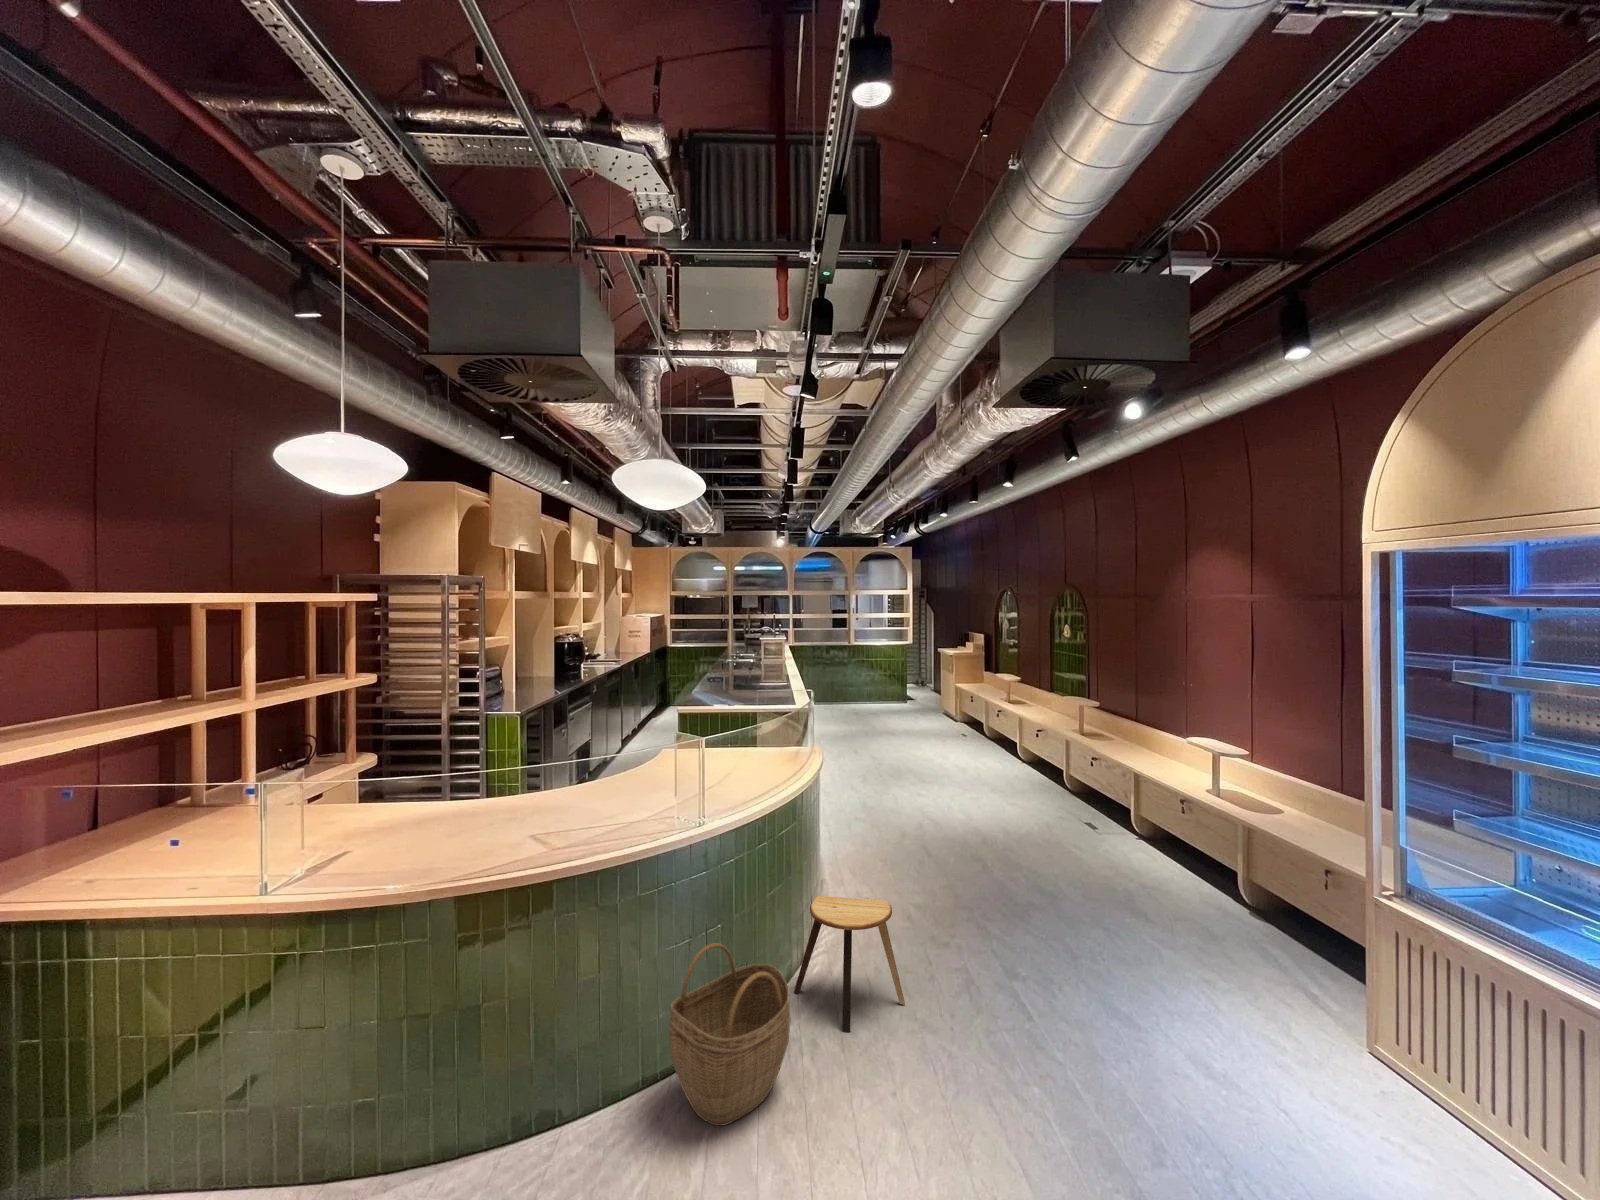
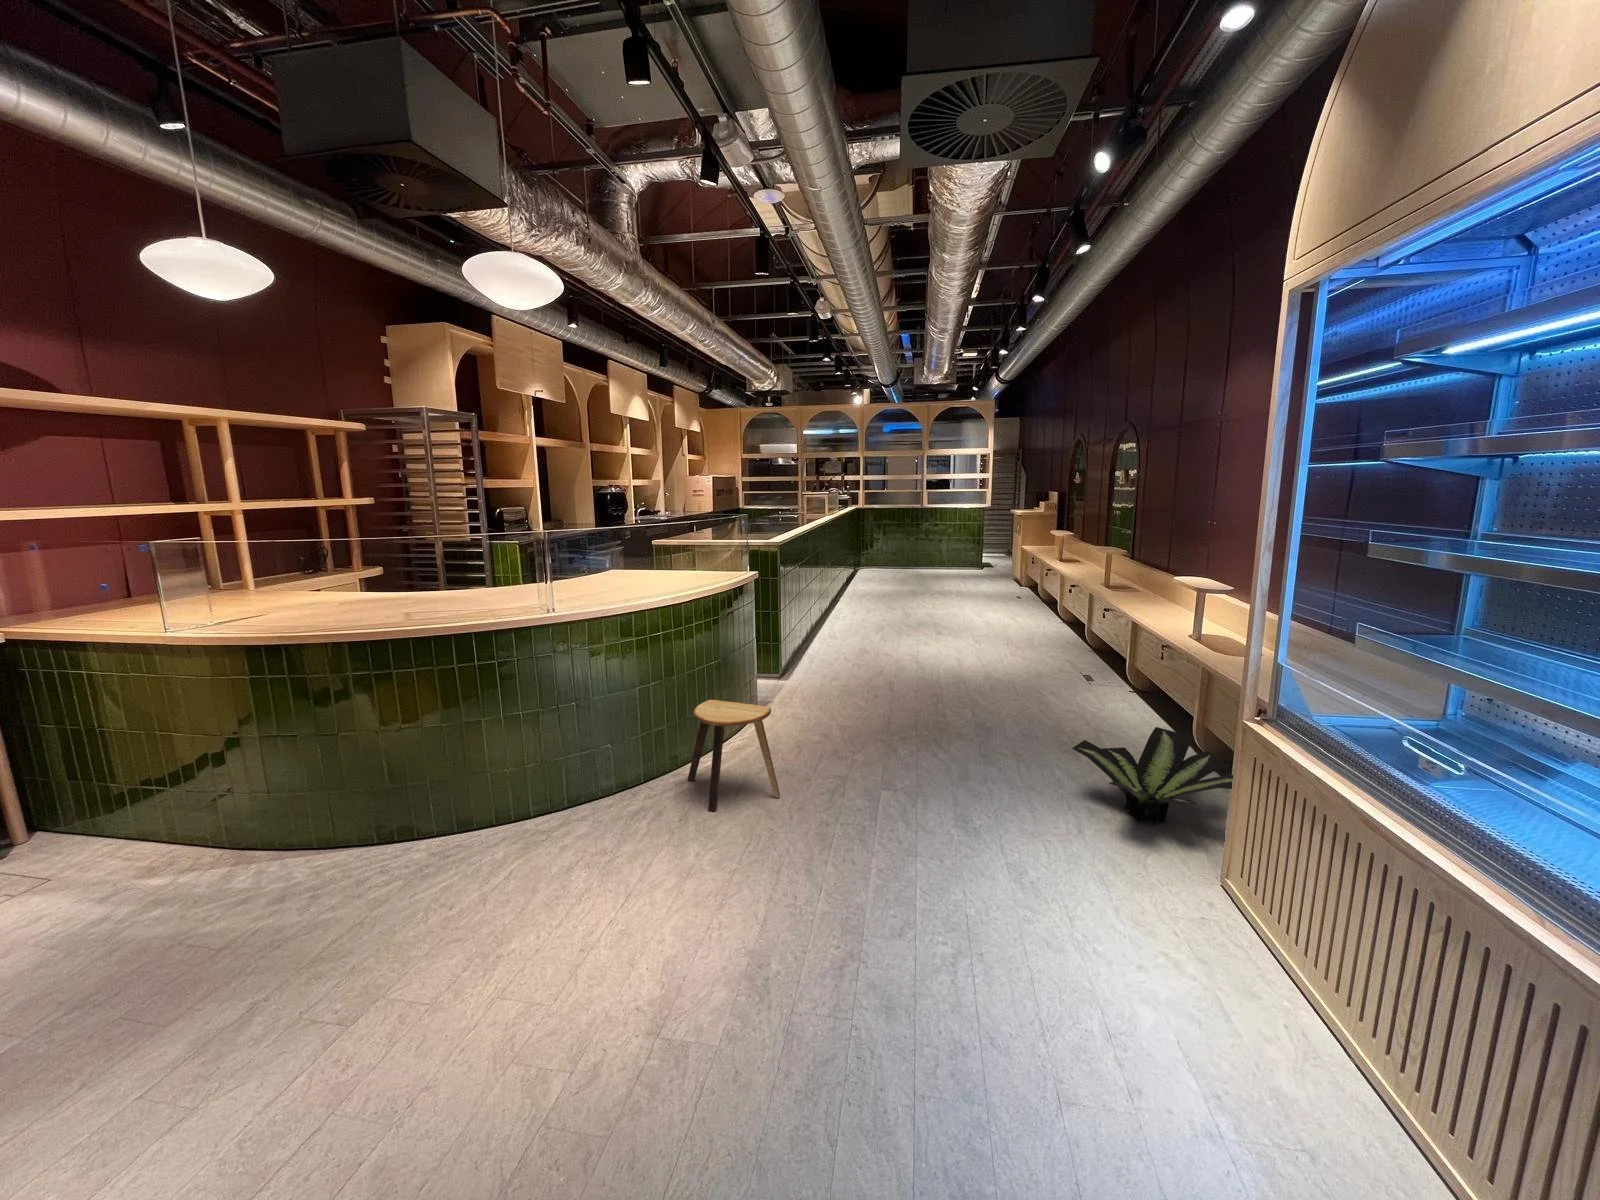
potted plant: none [1172,888,1356,993] -> present [1072,727,1233,824]
woven basket: present [669,943,791,1126] -> none [519,720,633,861]

